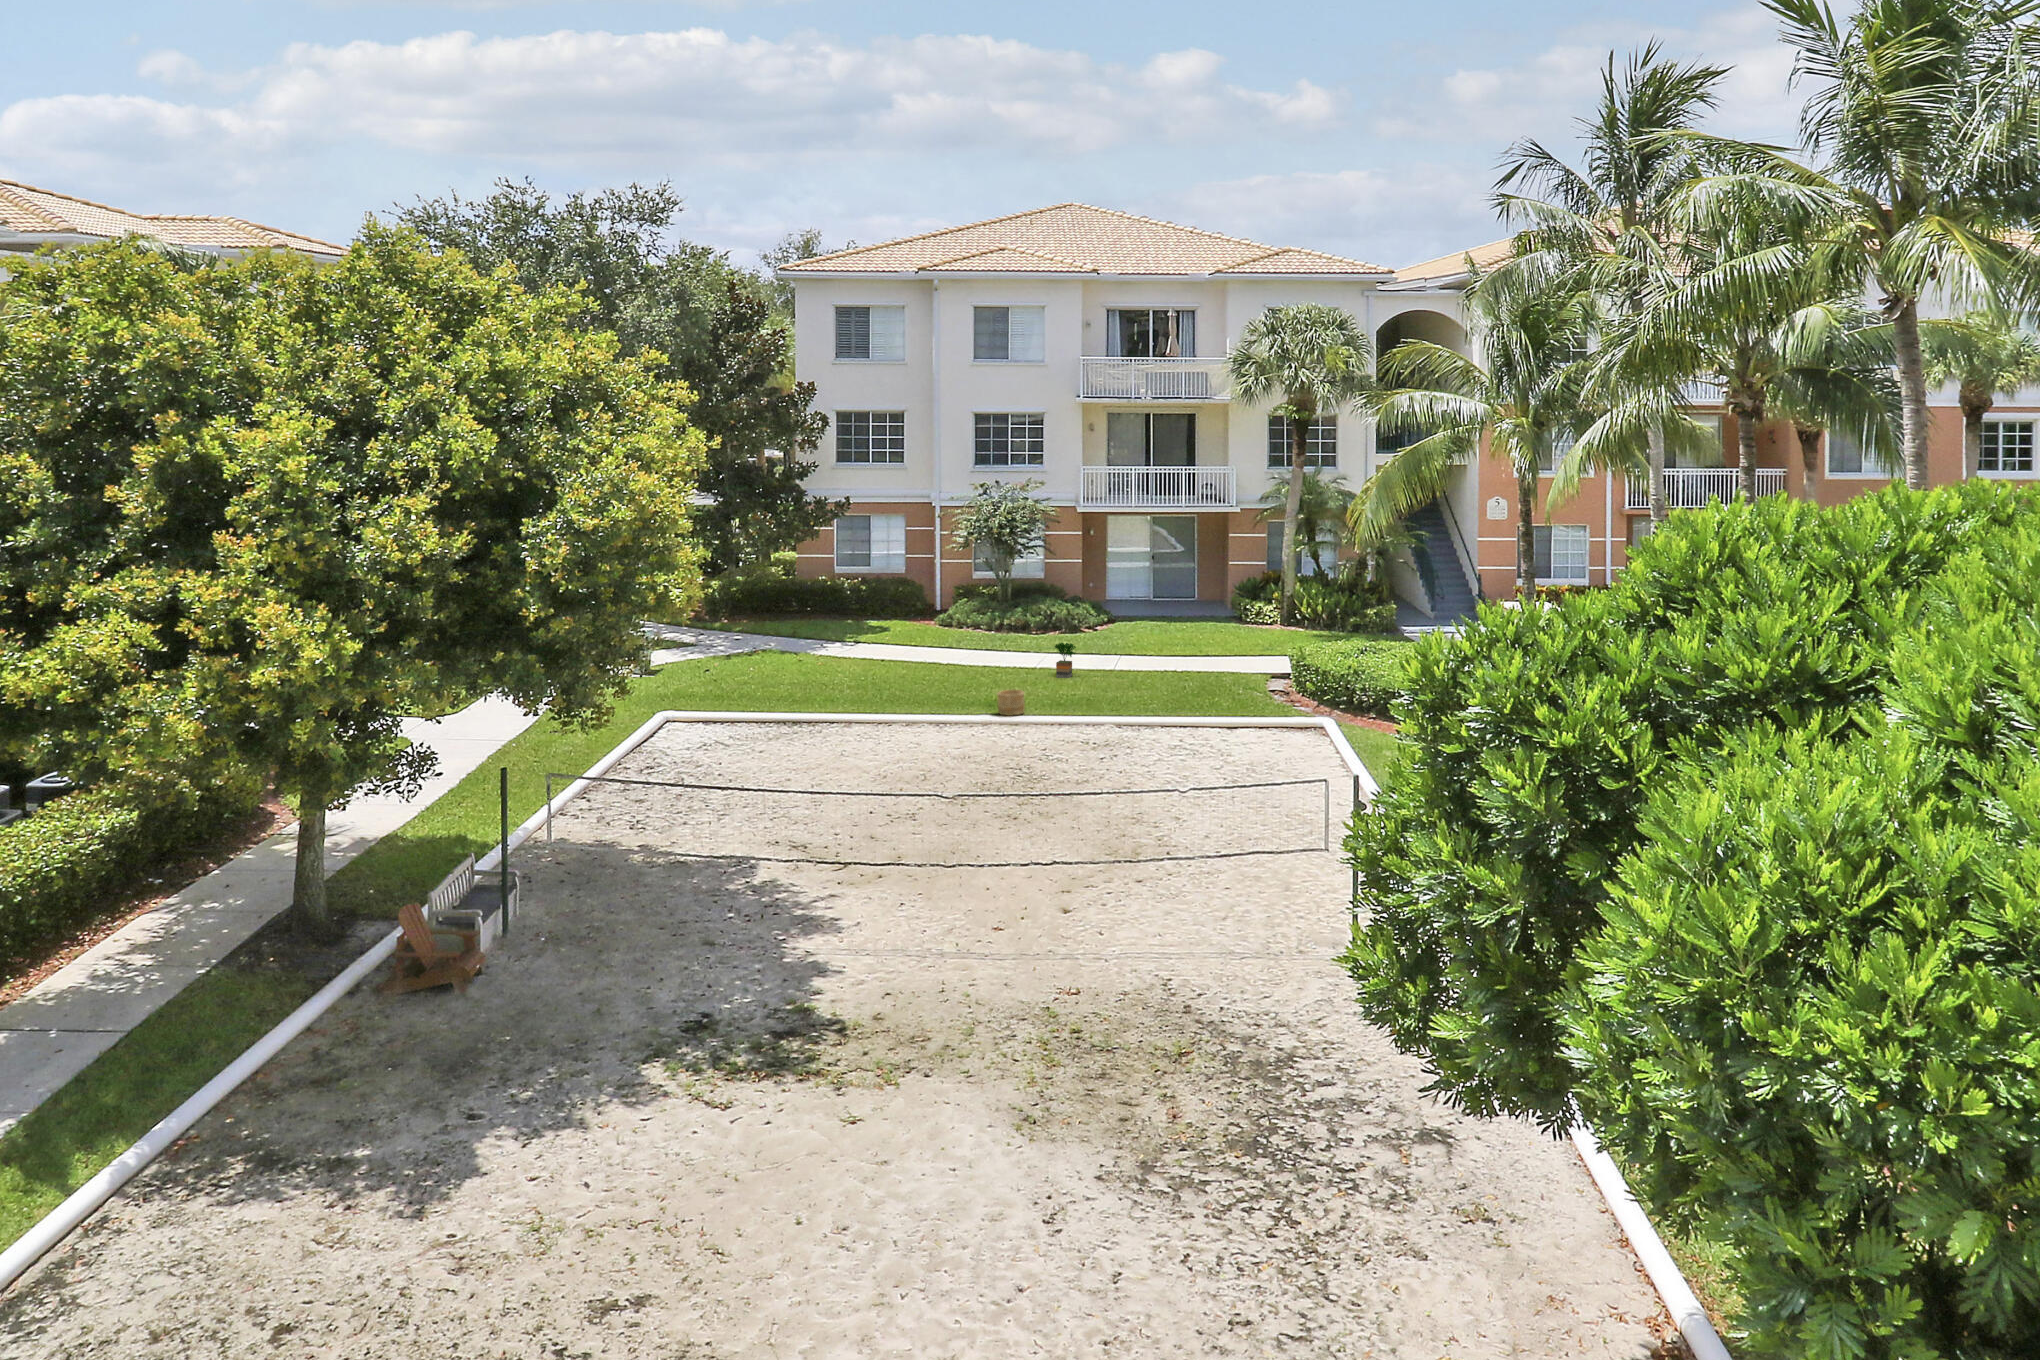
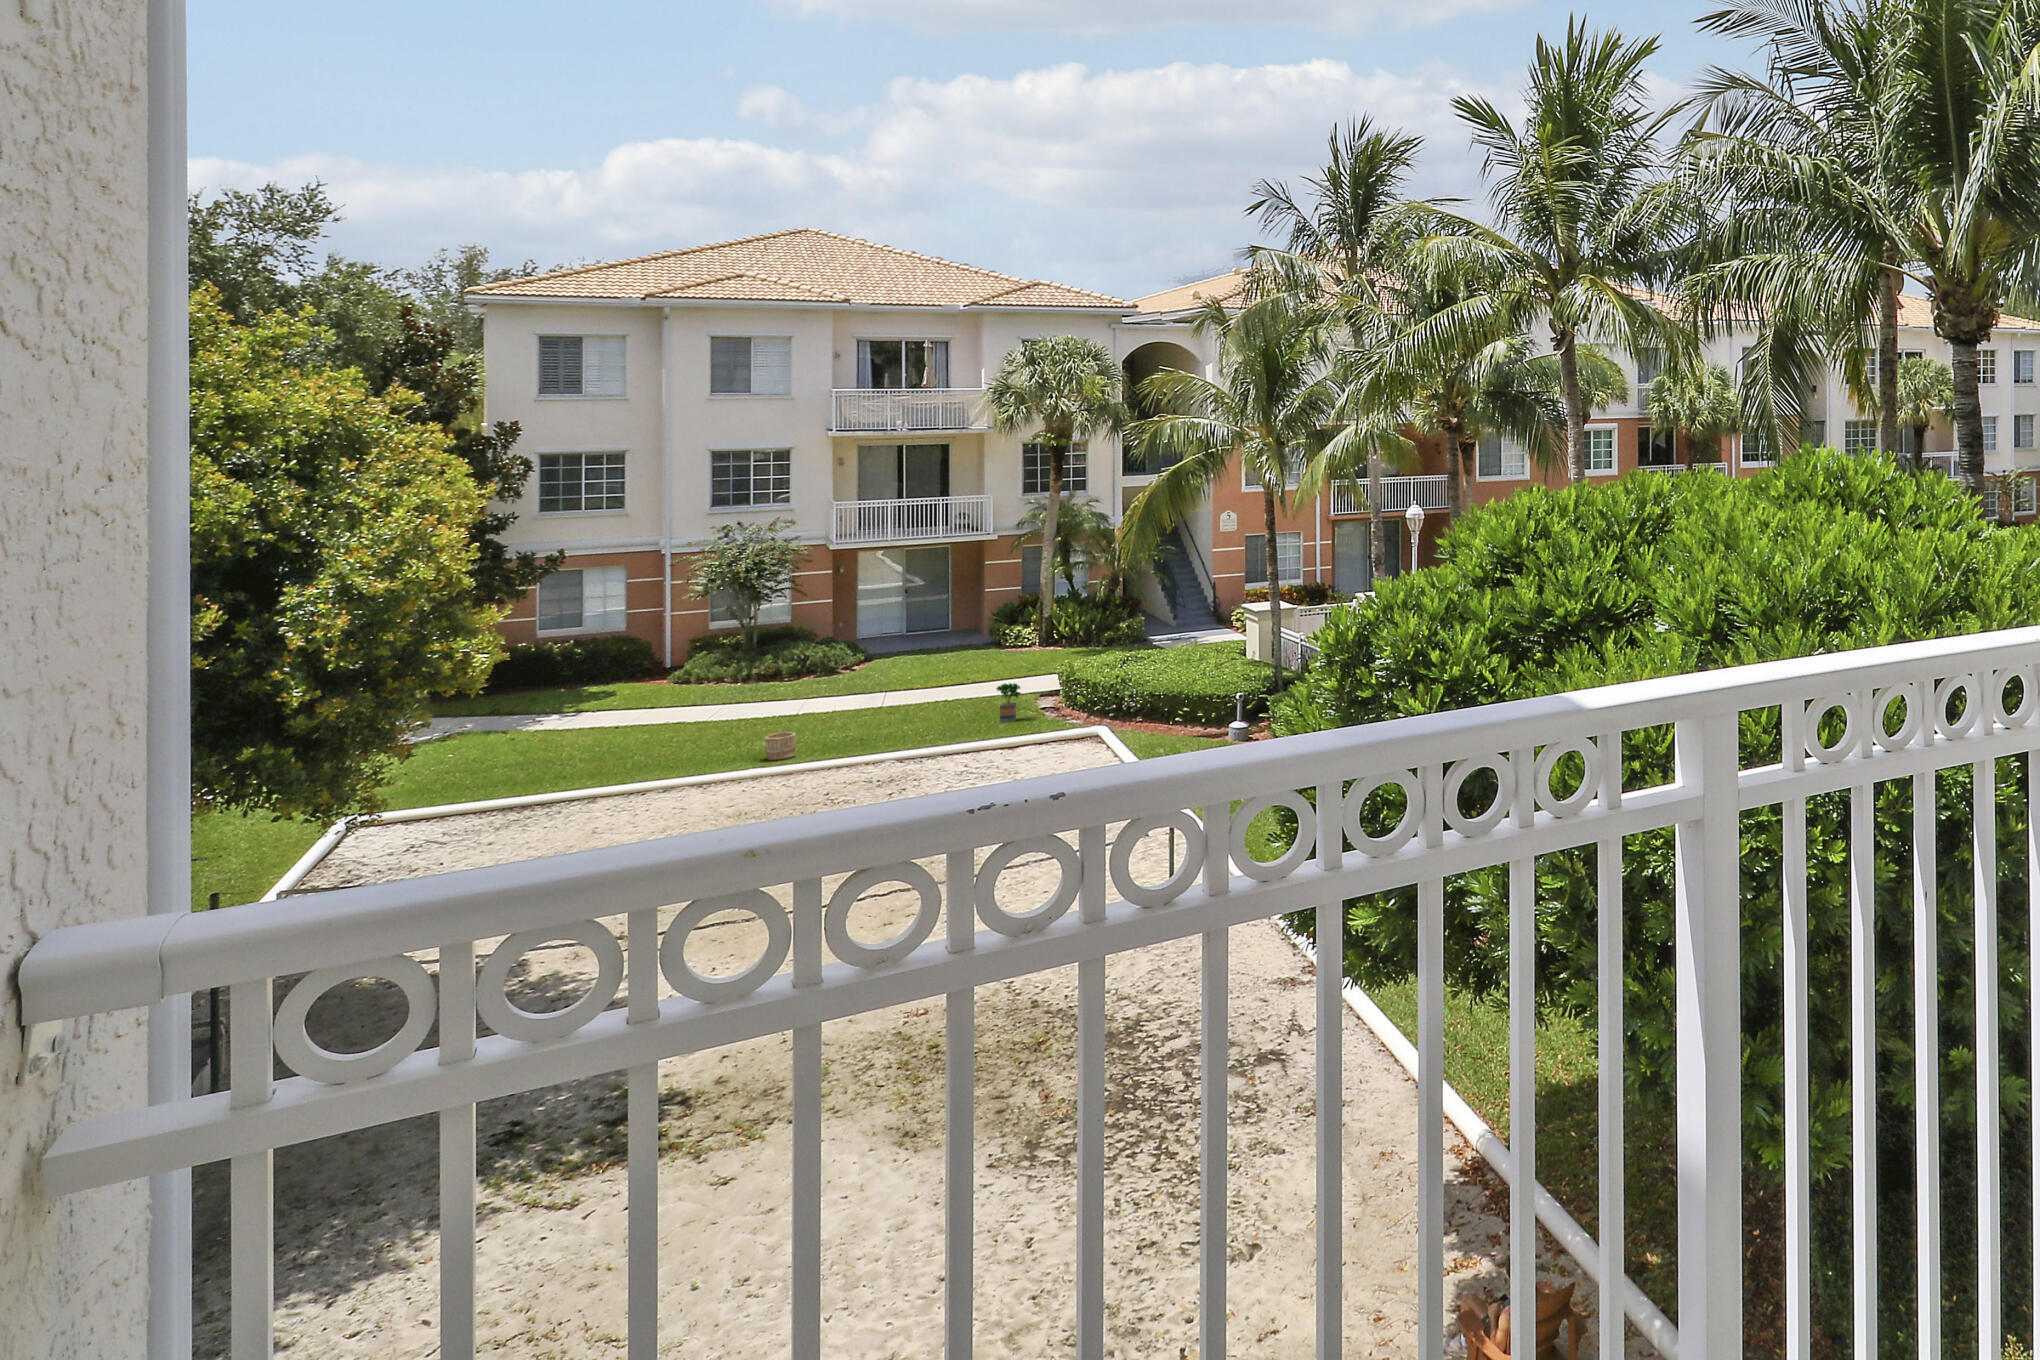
potted tree: present [1055,643,1076,678] -> present [996,683,1021,723]

